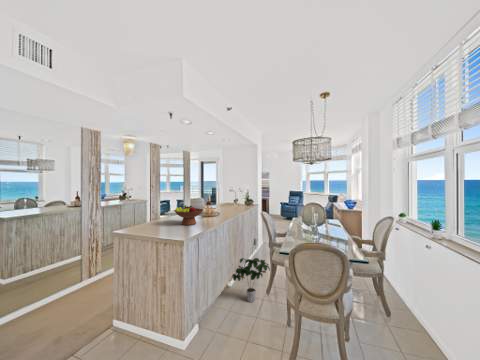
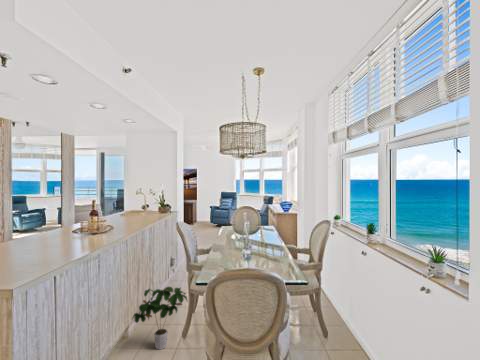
fruit bowl: present [174,205,203,225] -> none [28,219,84,251]

